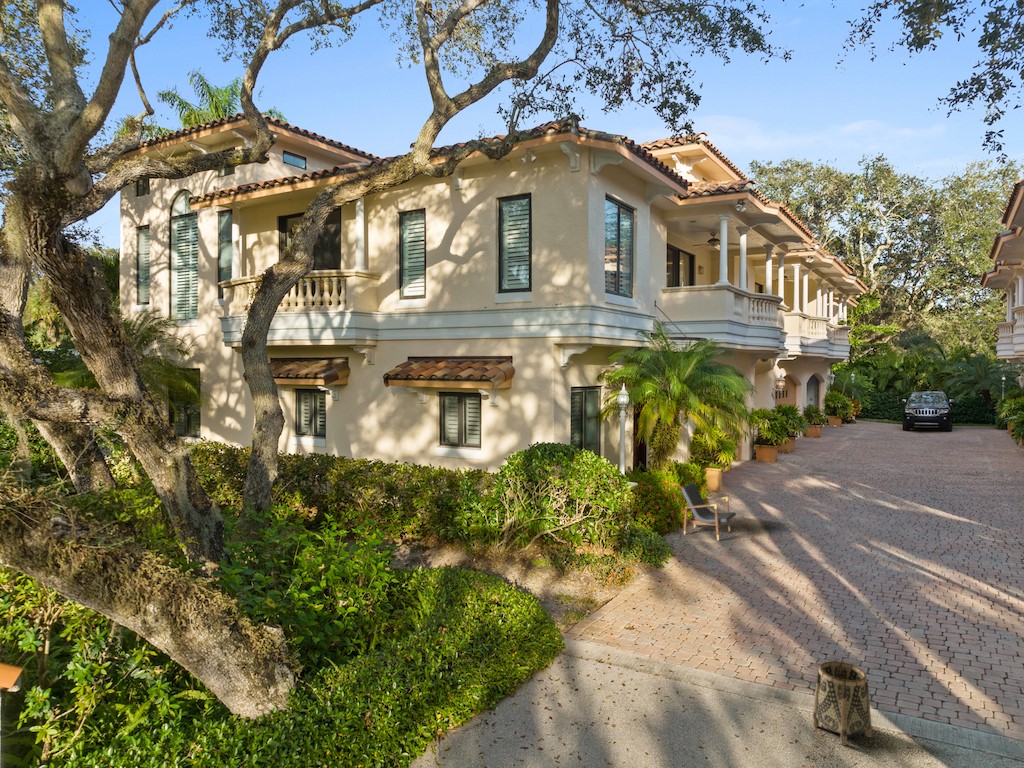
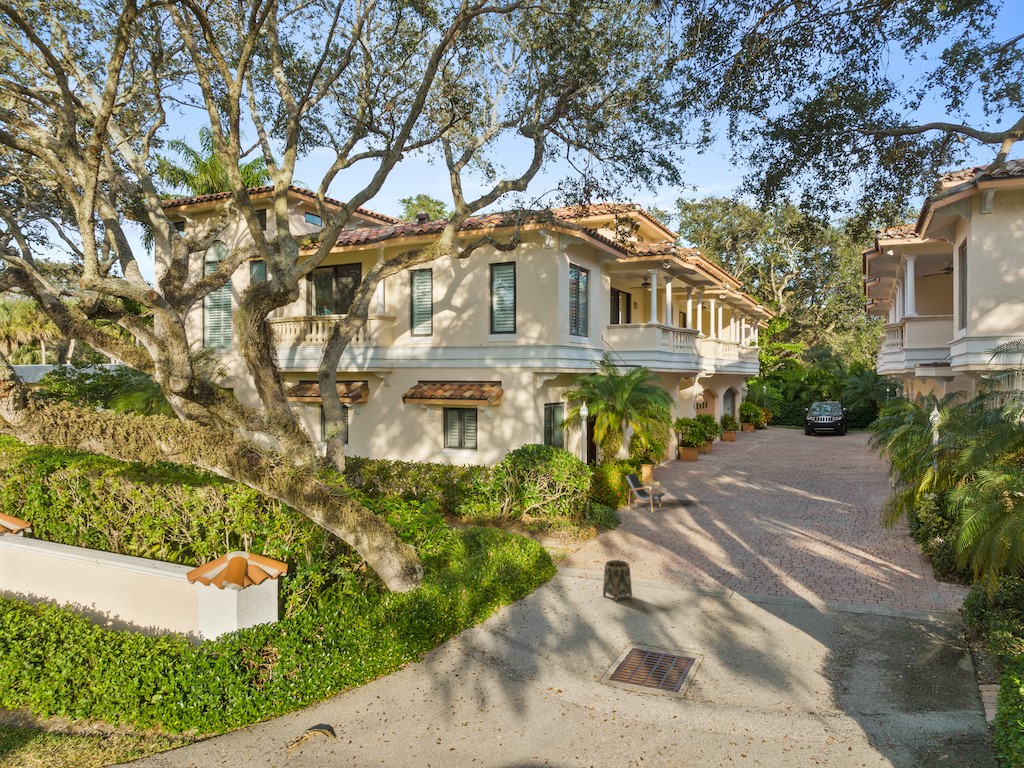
basket: present [812,661,872,745] -> present [603,560,632,602]

